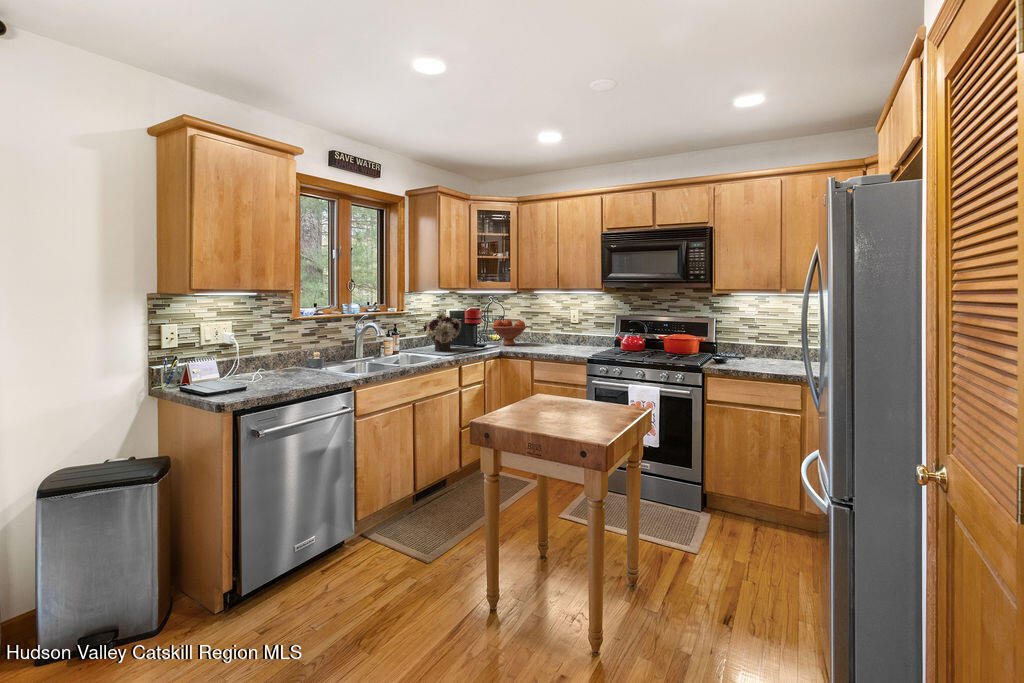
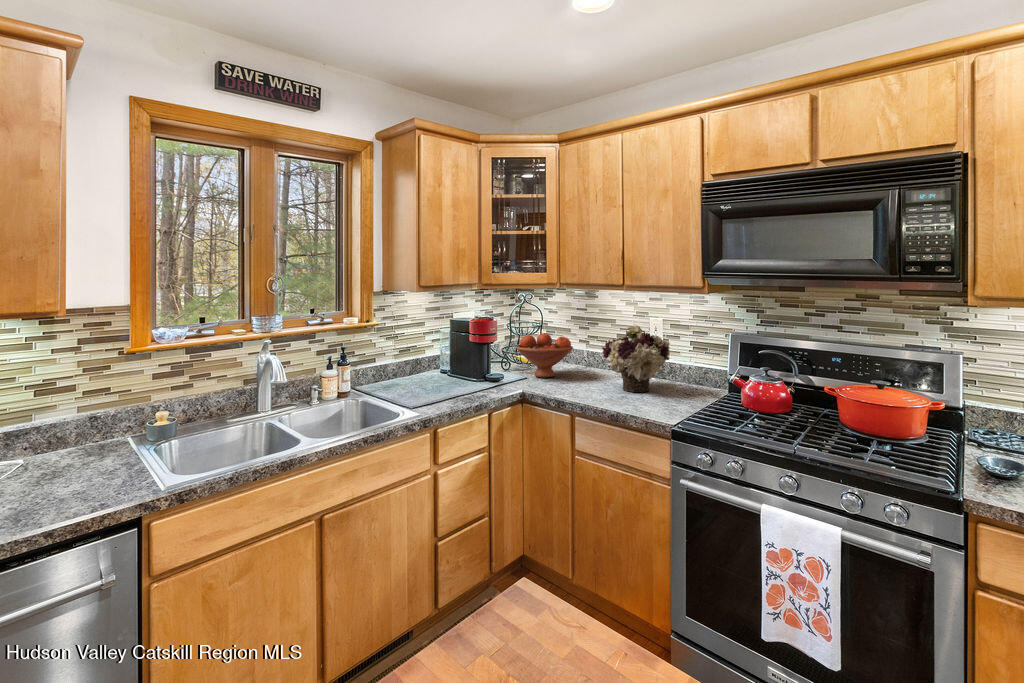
flower arrangement: present [423,311,461,351] -> present [602,325,670,392]

